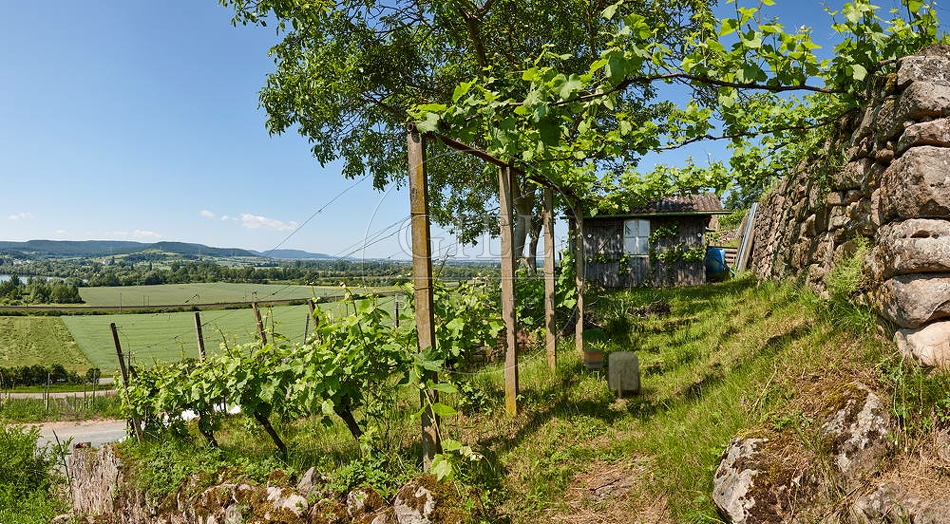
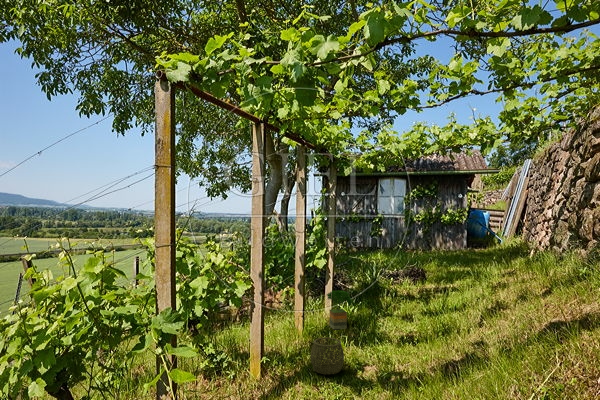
stool: present [607,351,642,397] -> none [352,313,384,360]
woven basket: none [565,376,599,412] -> present [311,338,344,374]

